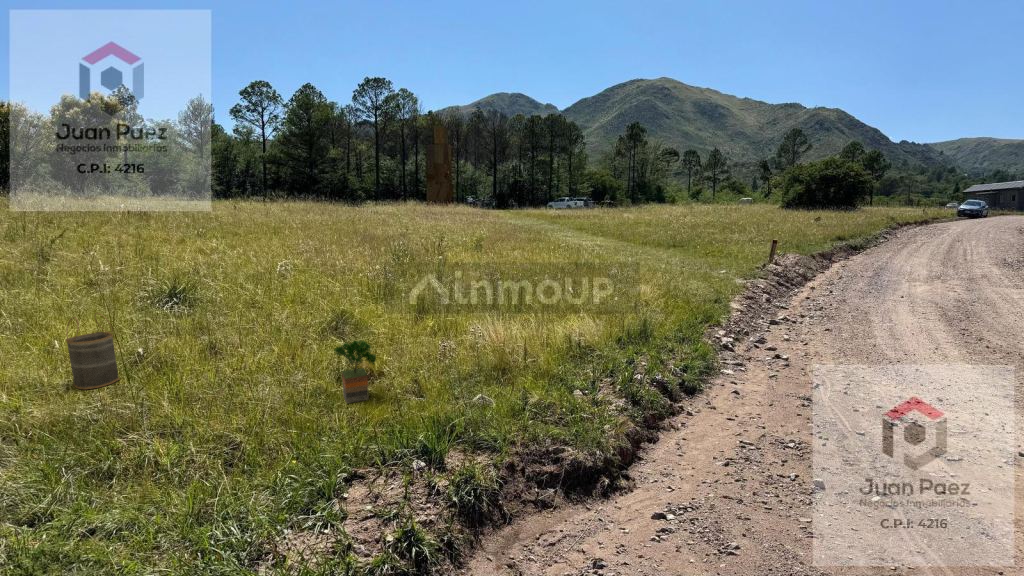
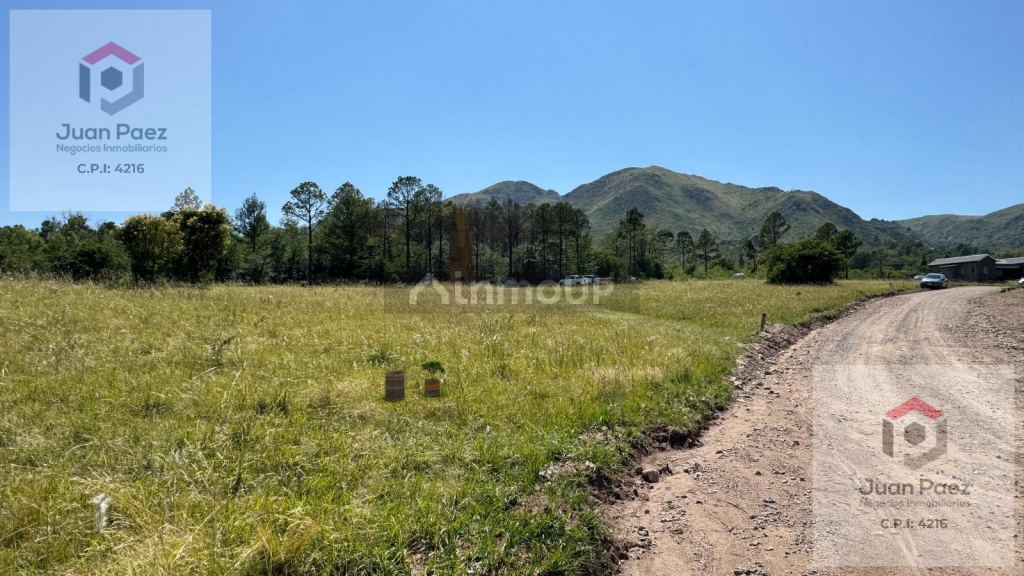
potted tree: present [334,340,376,403] -> present [422,361,445,397]

